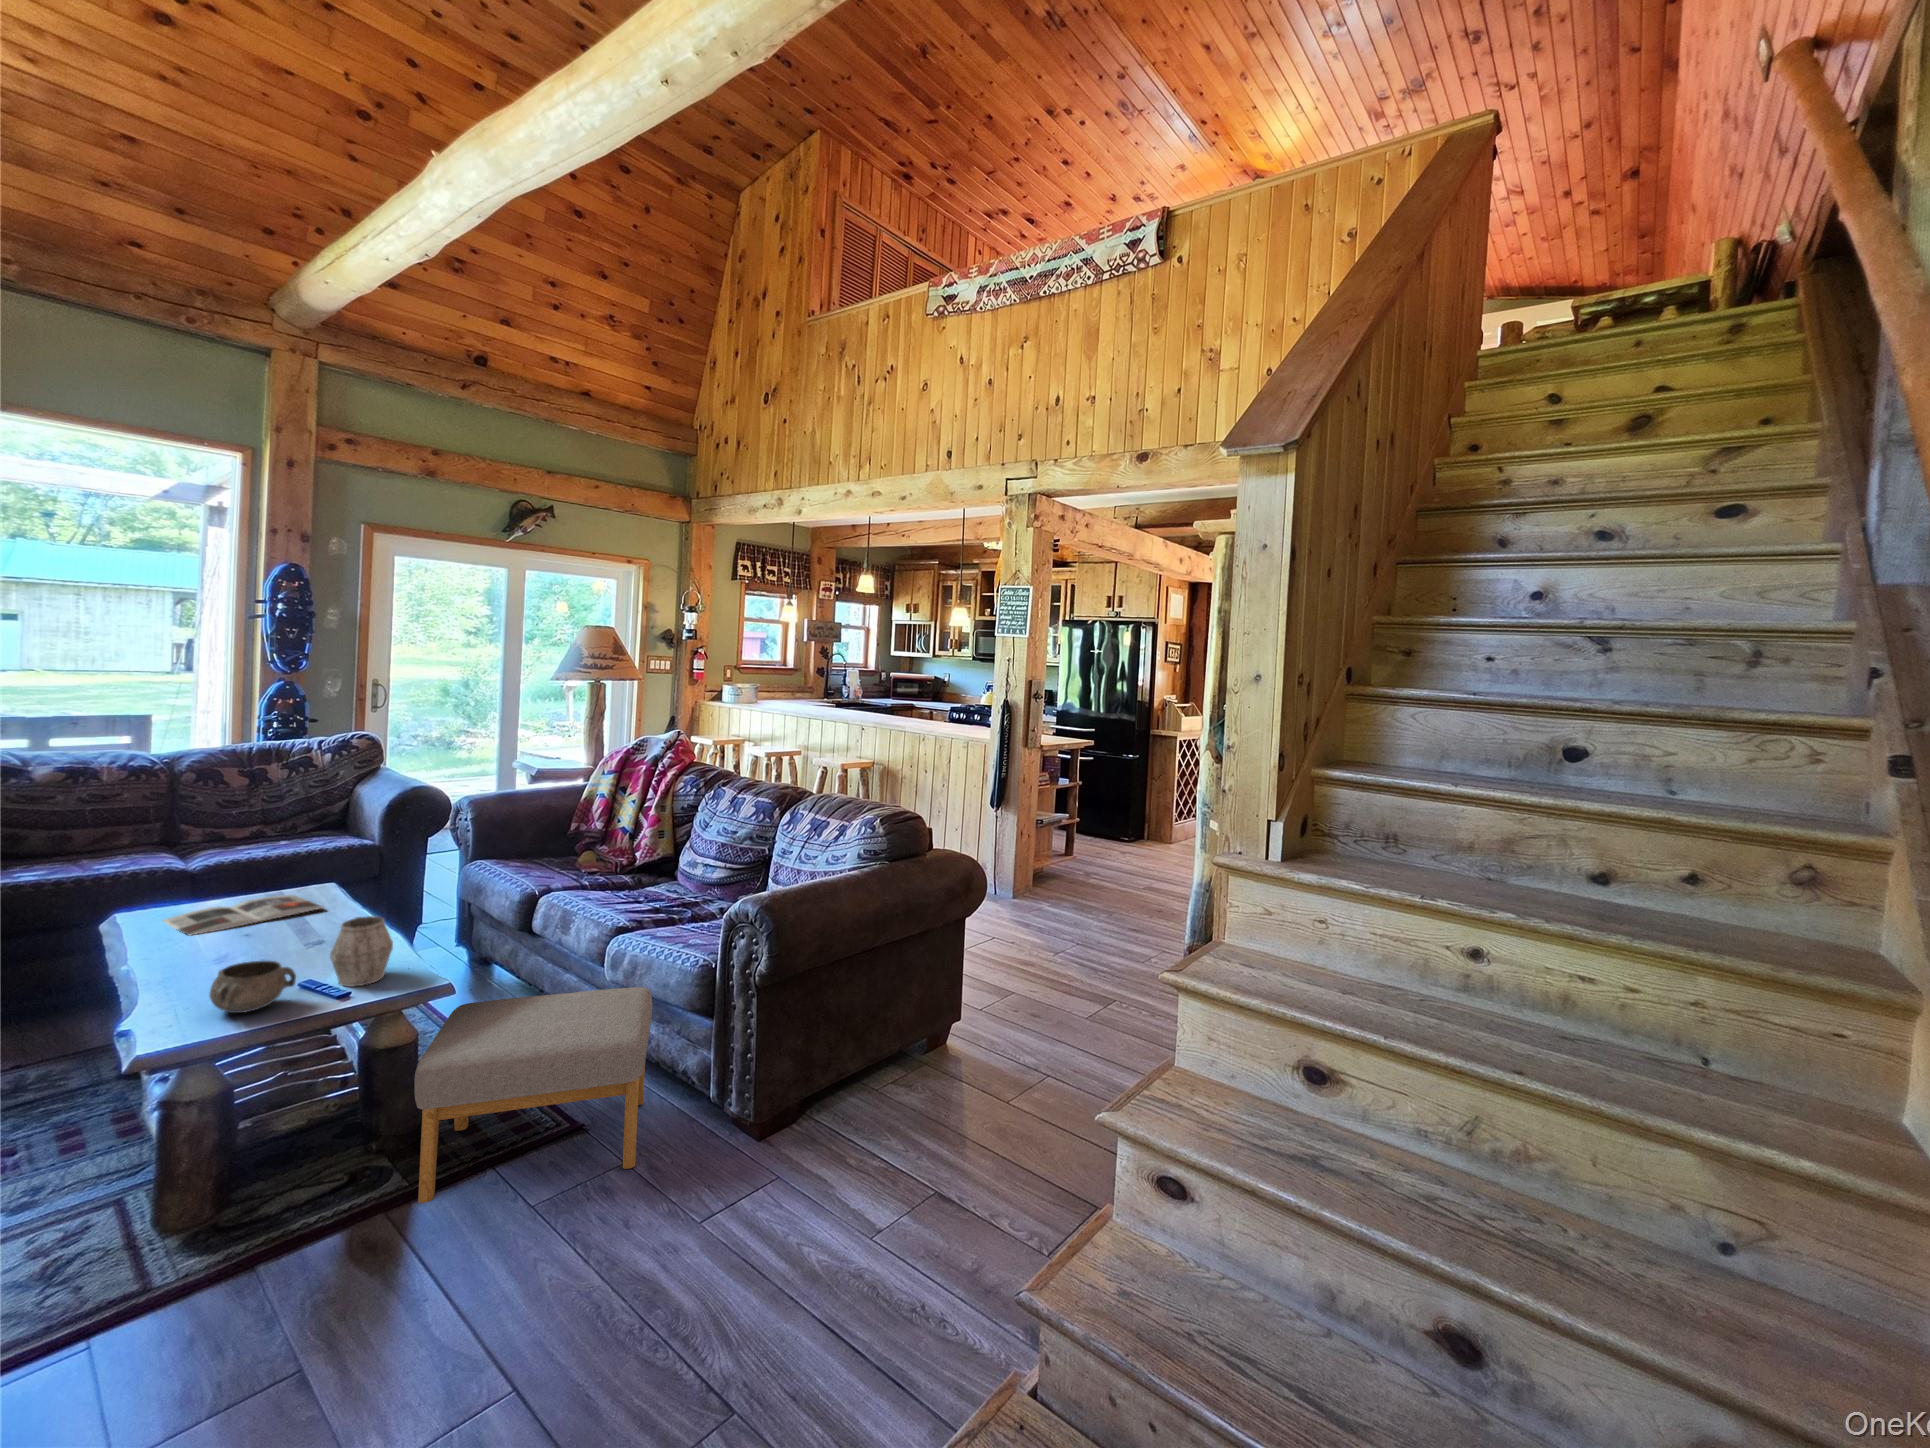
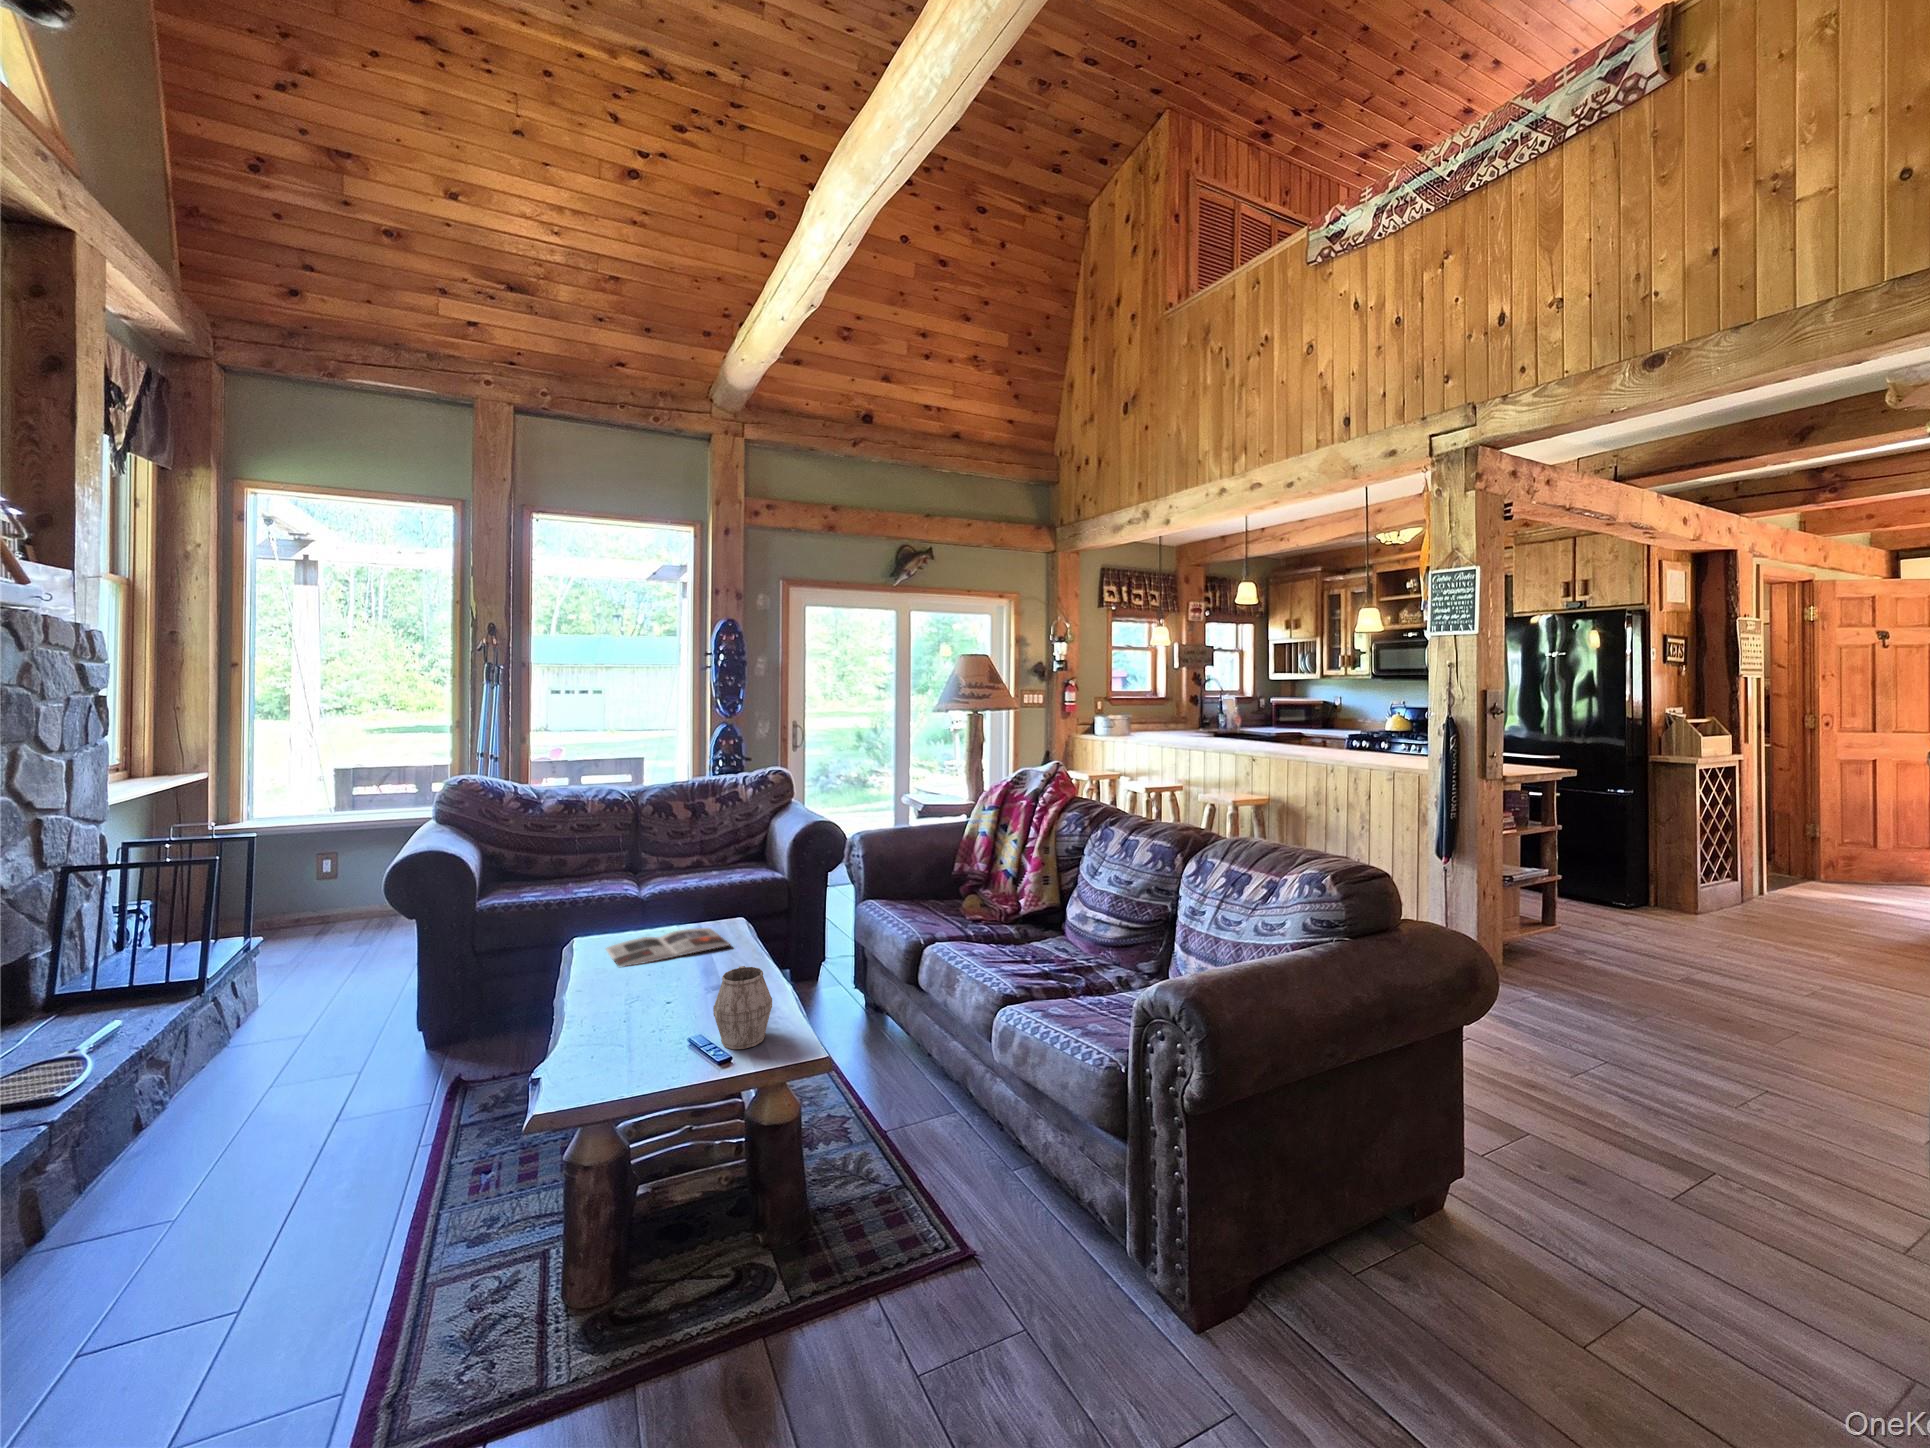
decorative bowl: present [210,961,296,1013] -> none [601,1012,678,1073]
footstool: present [415,987,652,1203] -> none [784,1080,1047,1353]

